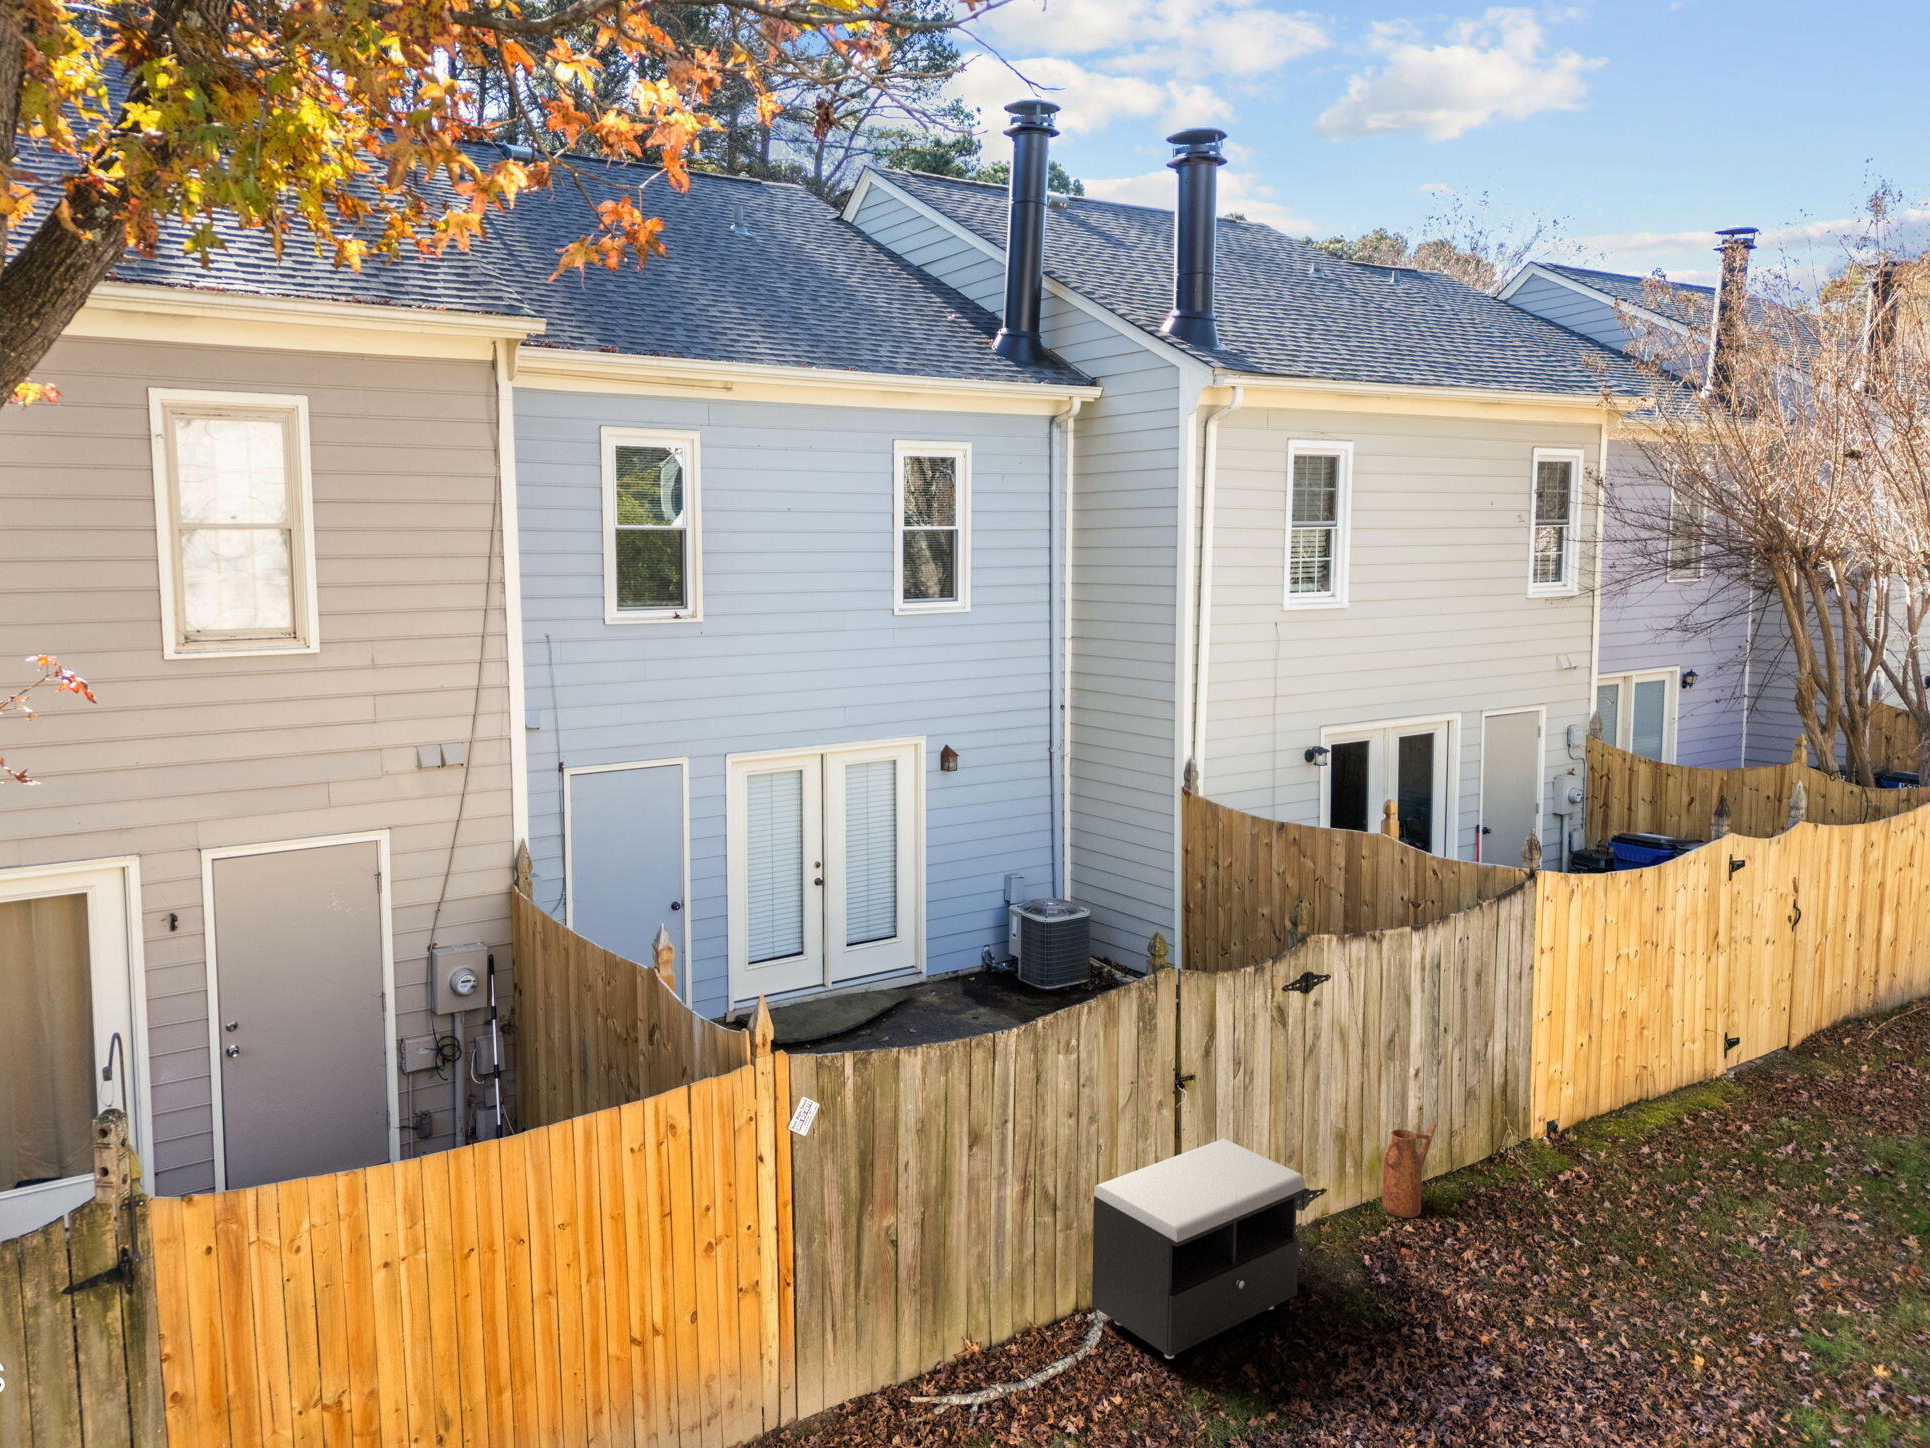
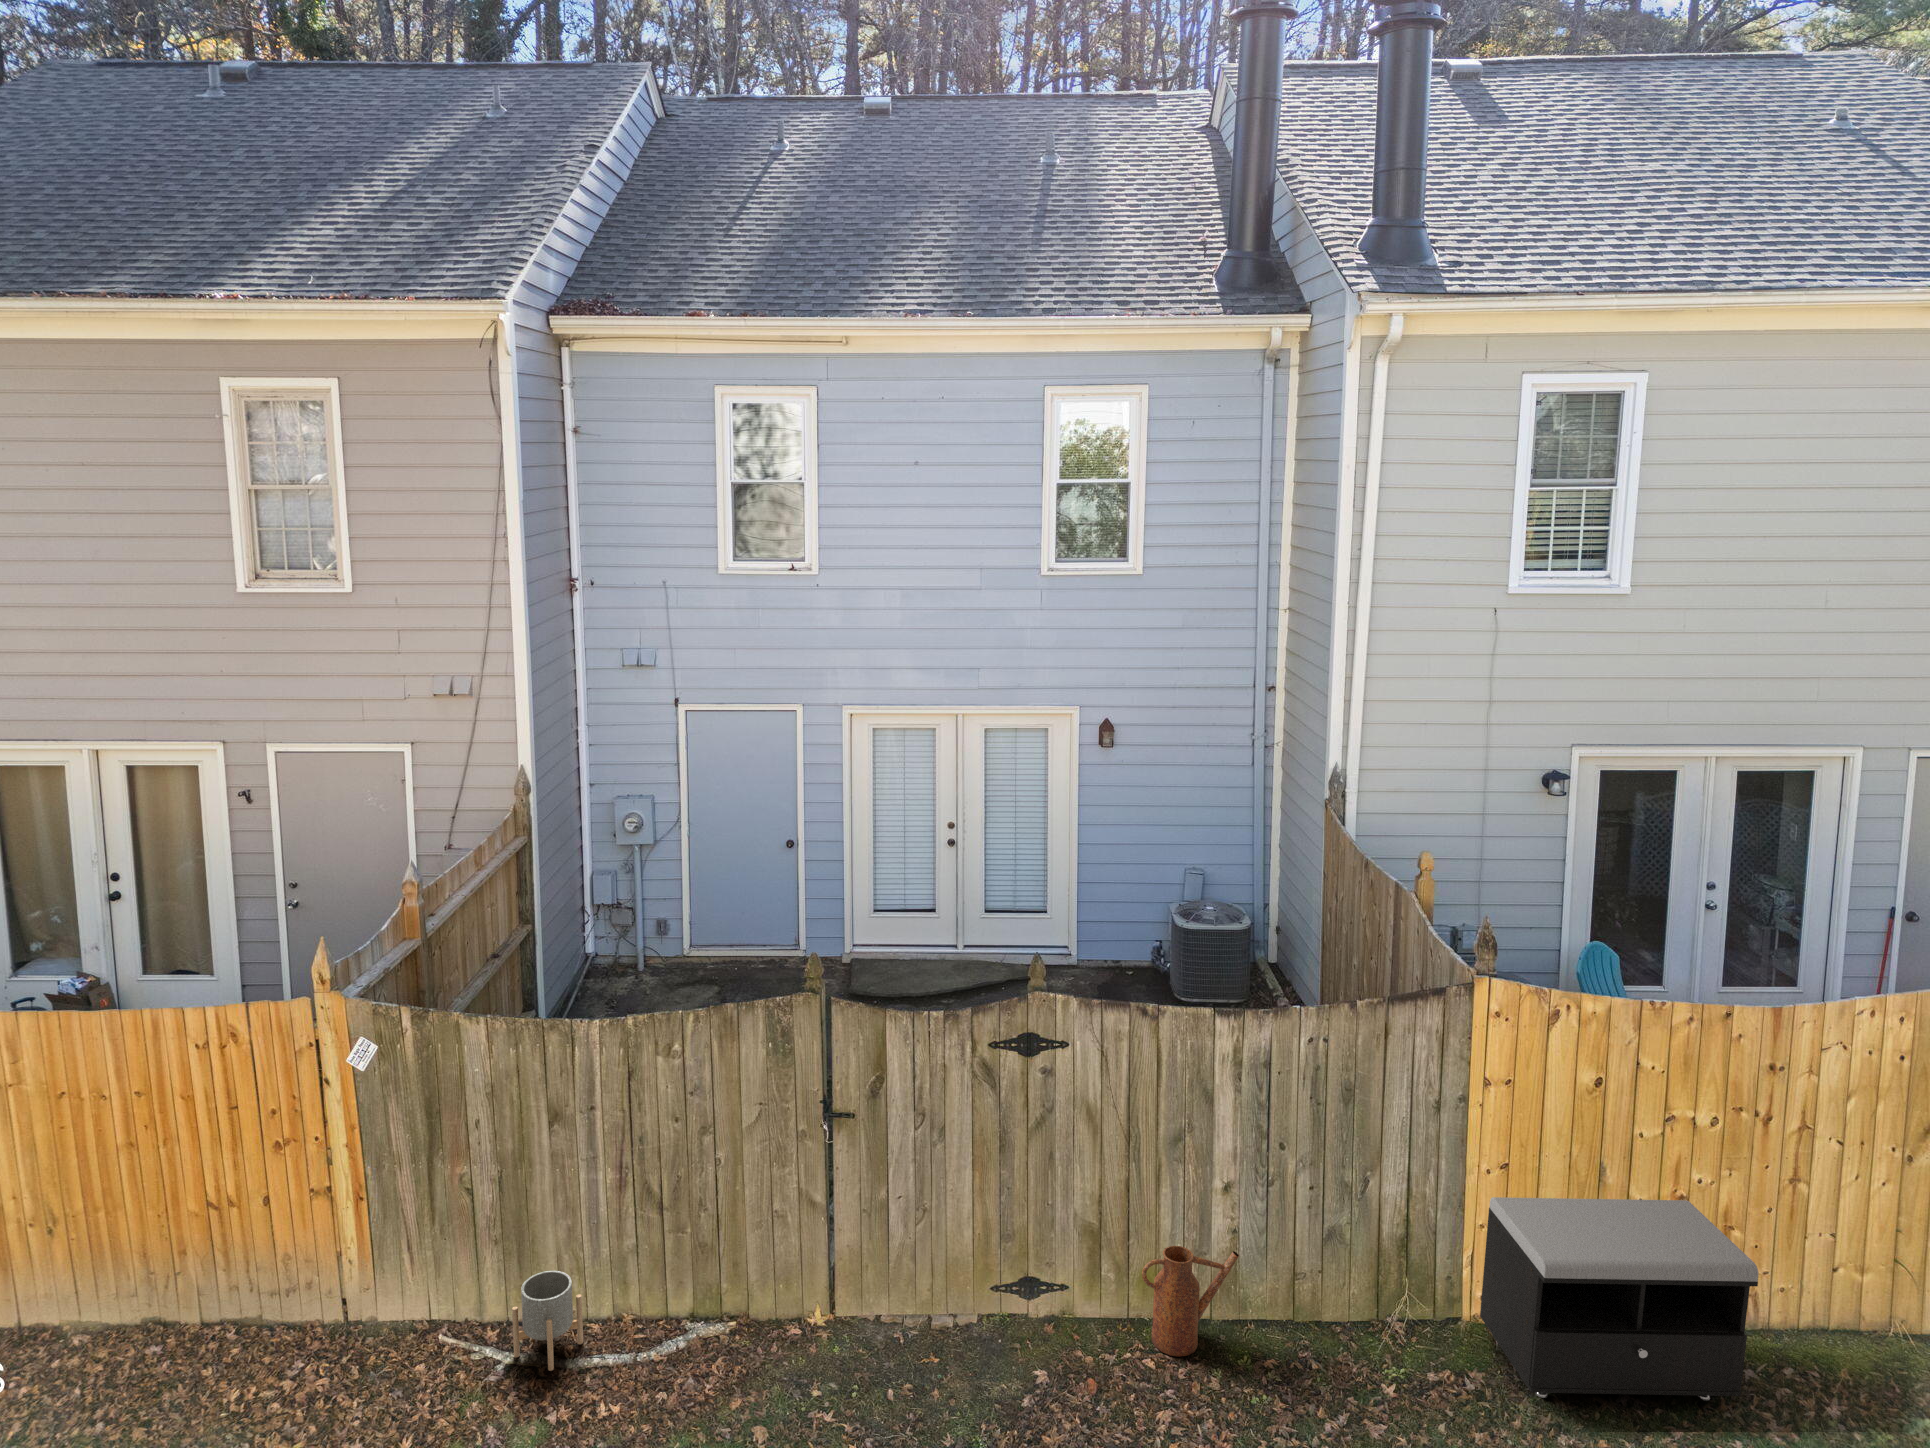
storage bench: present [1092,1139,1305,1359] -> present [1480,1197,1759,1400]
planter: none [967,1297,1024,1395] -> present [512,1271,583,1371]

